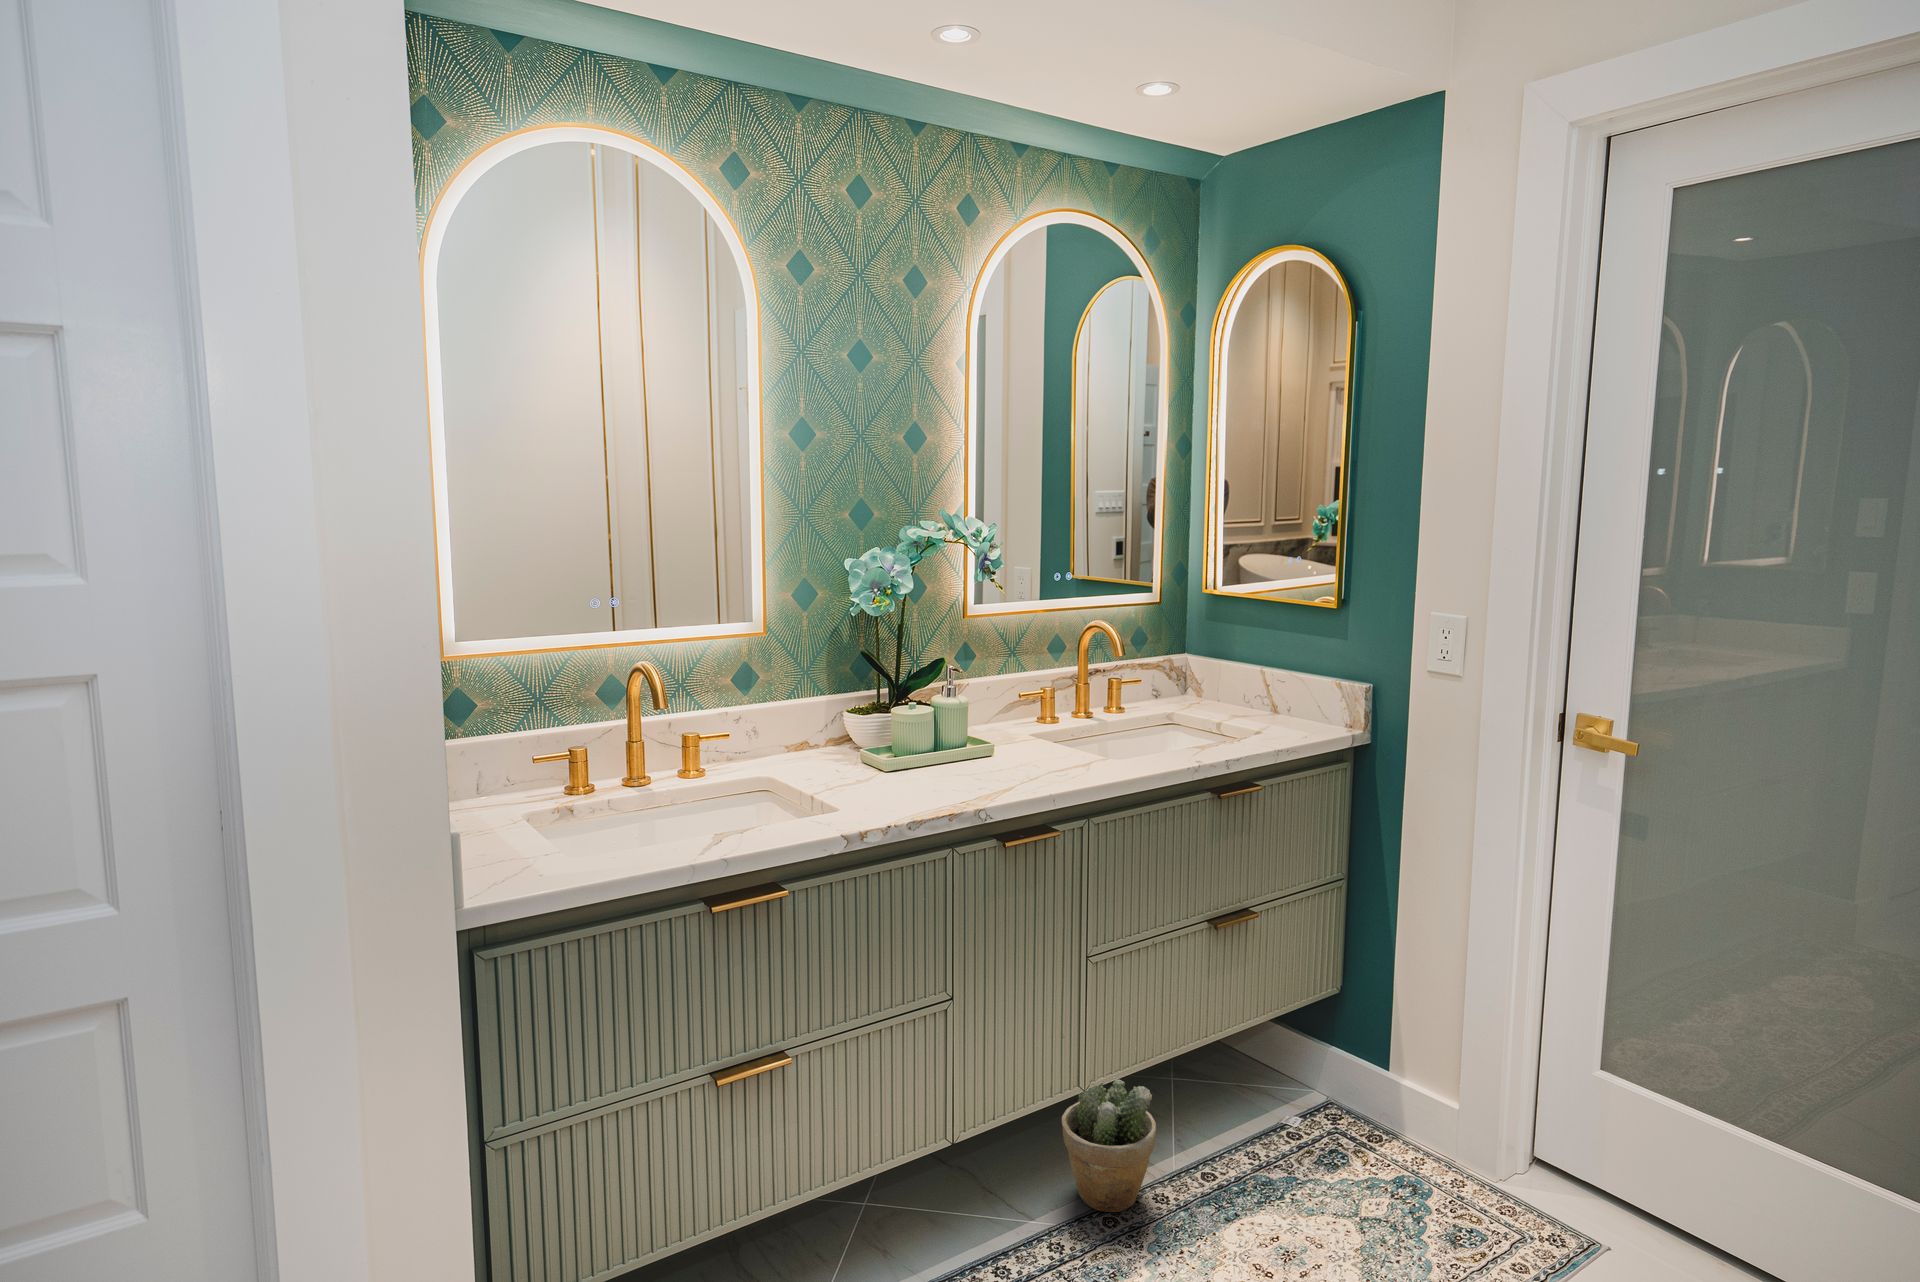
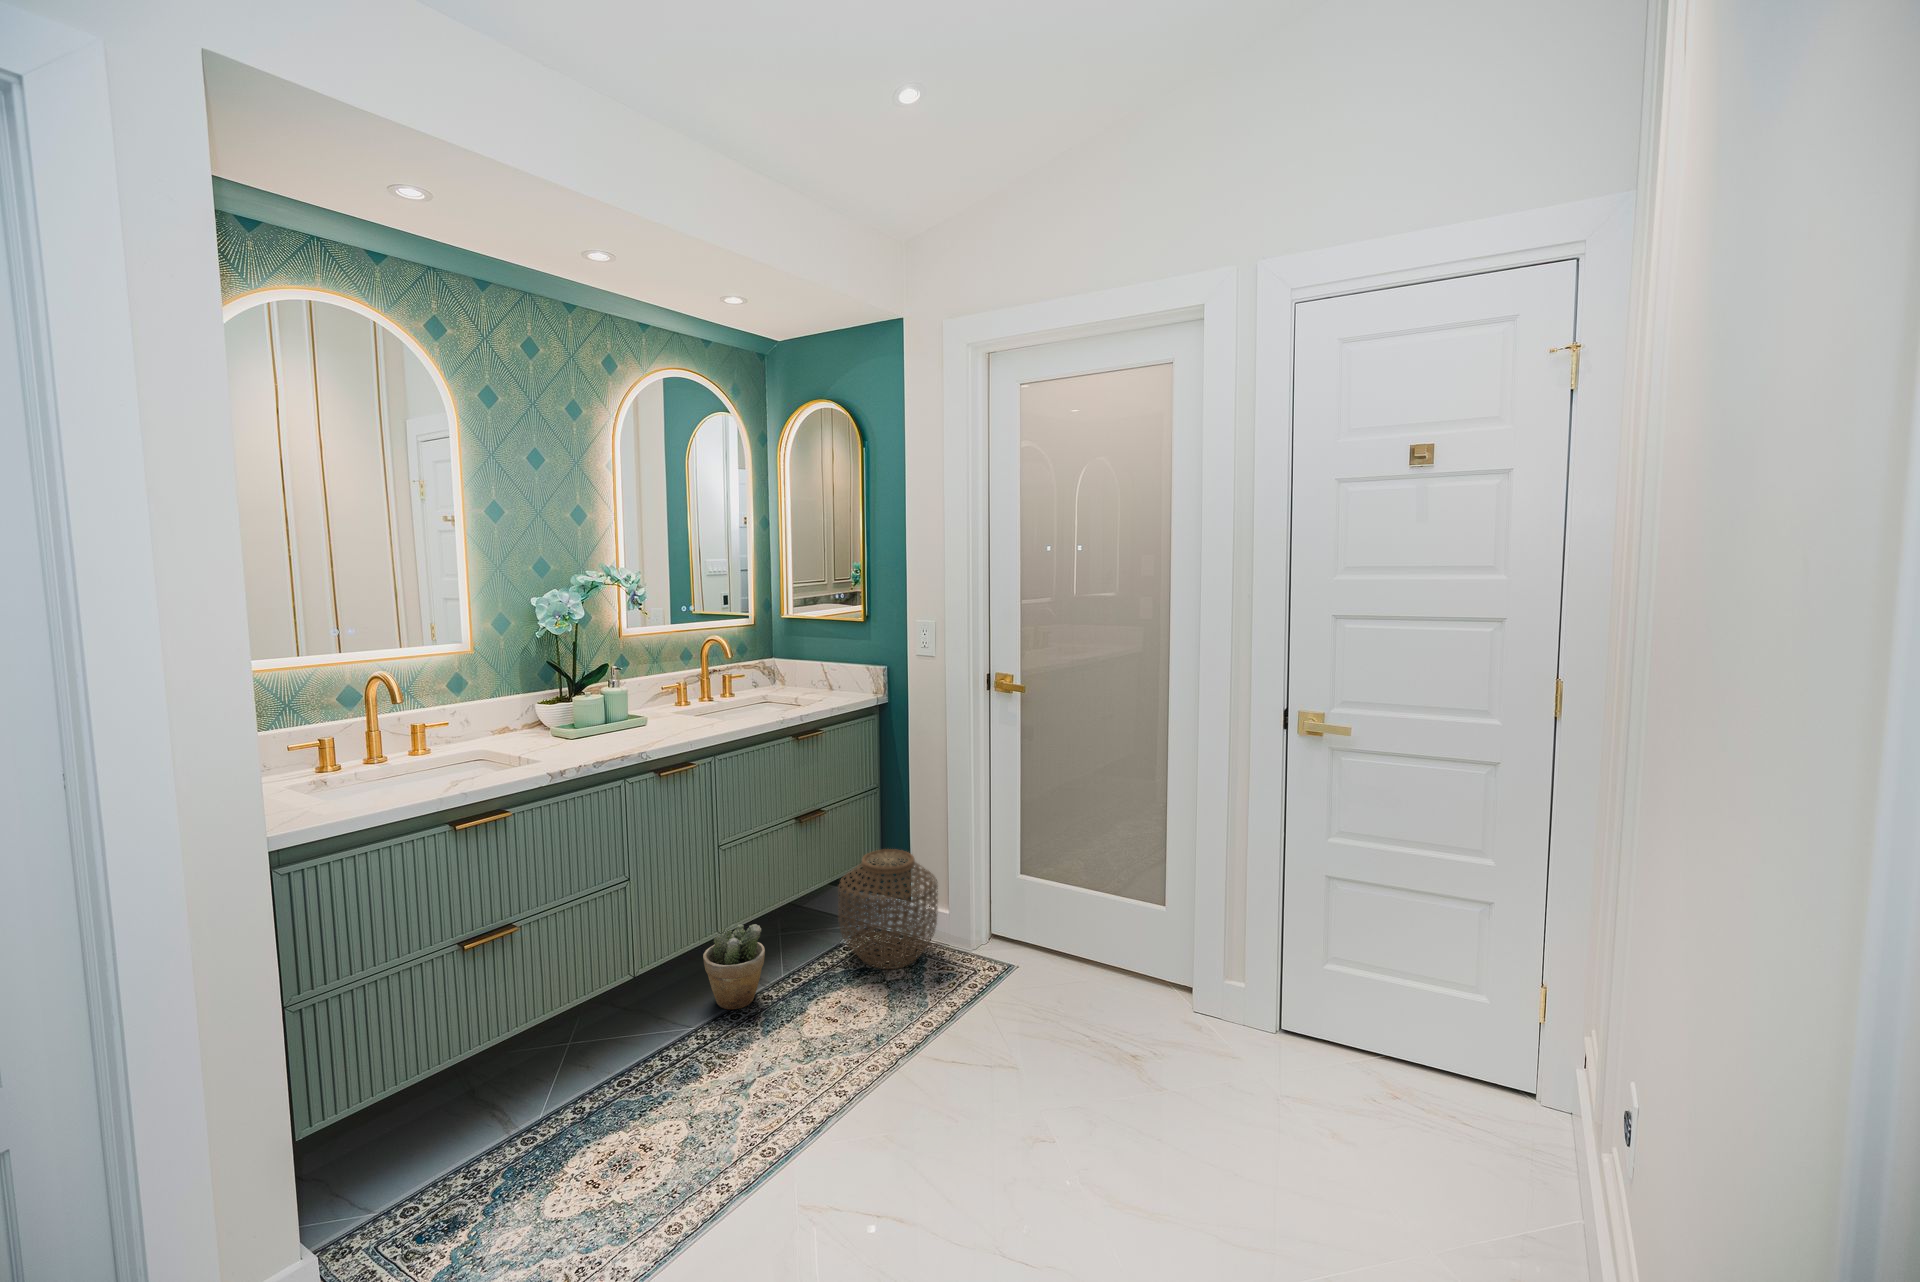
woven basket: none [1278,988,1455,1196] -> present [838,849,938,969]

